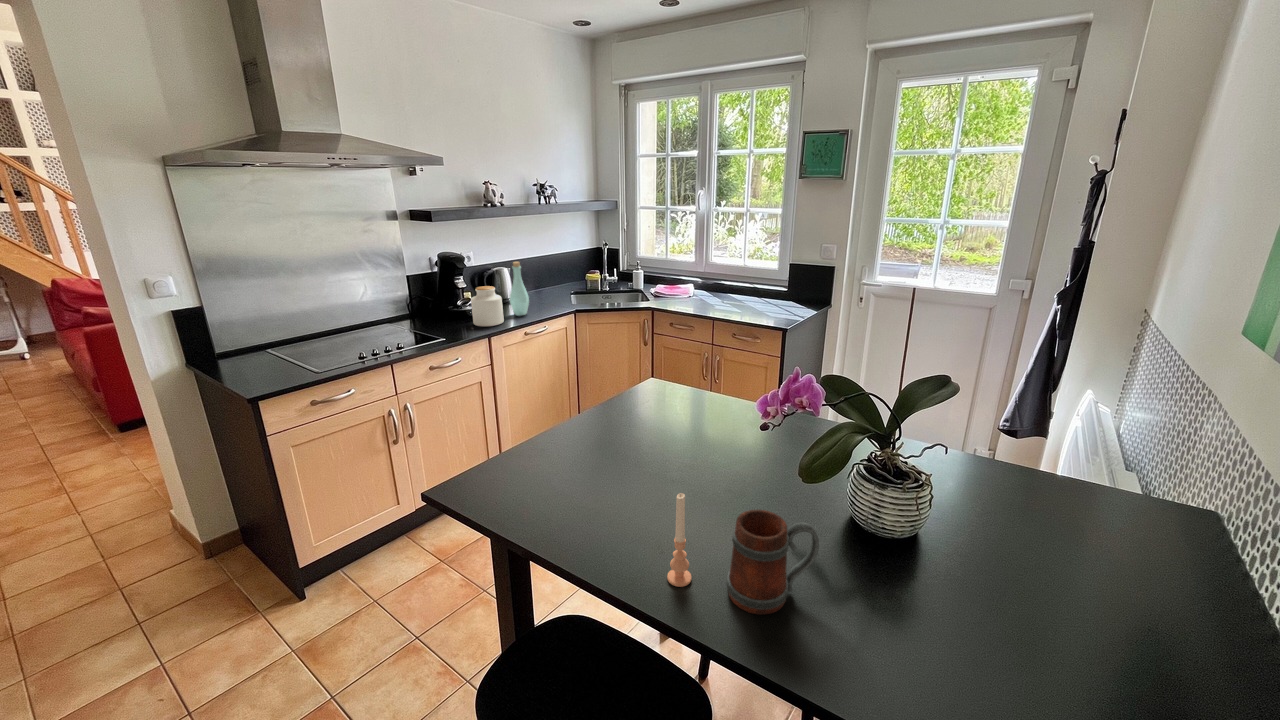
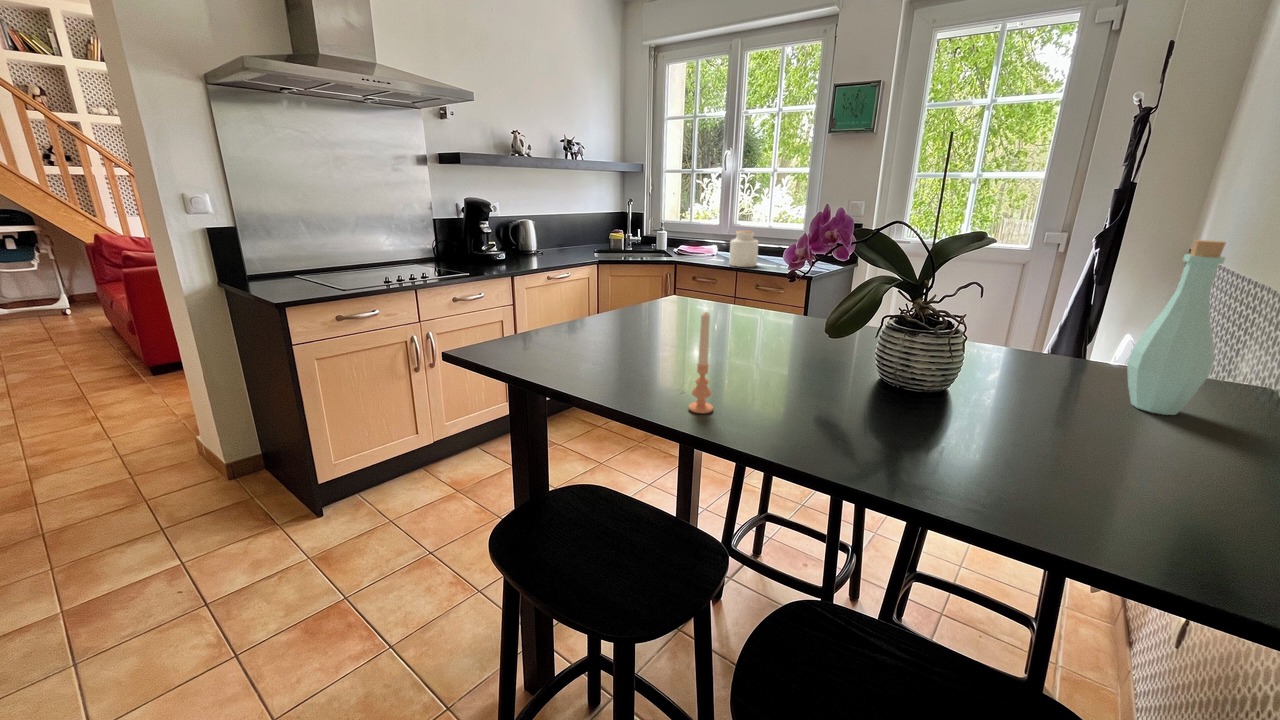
bottle: present [510,262,529,316] -> present [1127,240,1226,415]
jar: present [471,286,504,326] -> present [729,231,759,267]
mug: present [726,510,819,615] -> none [749,333,846,432]

